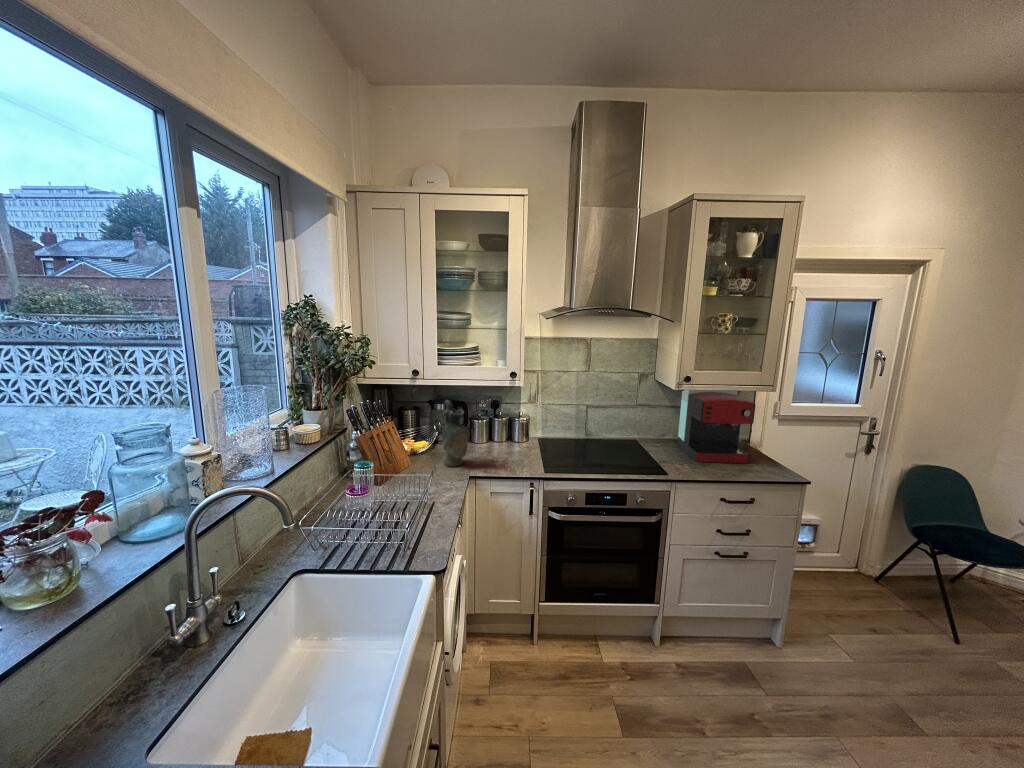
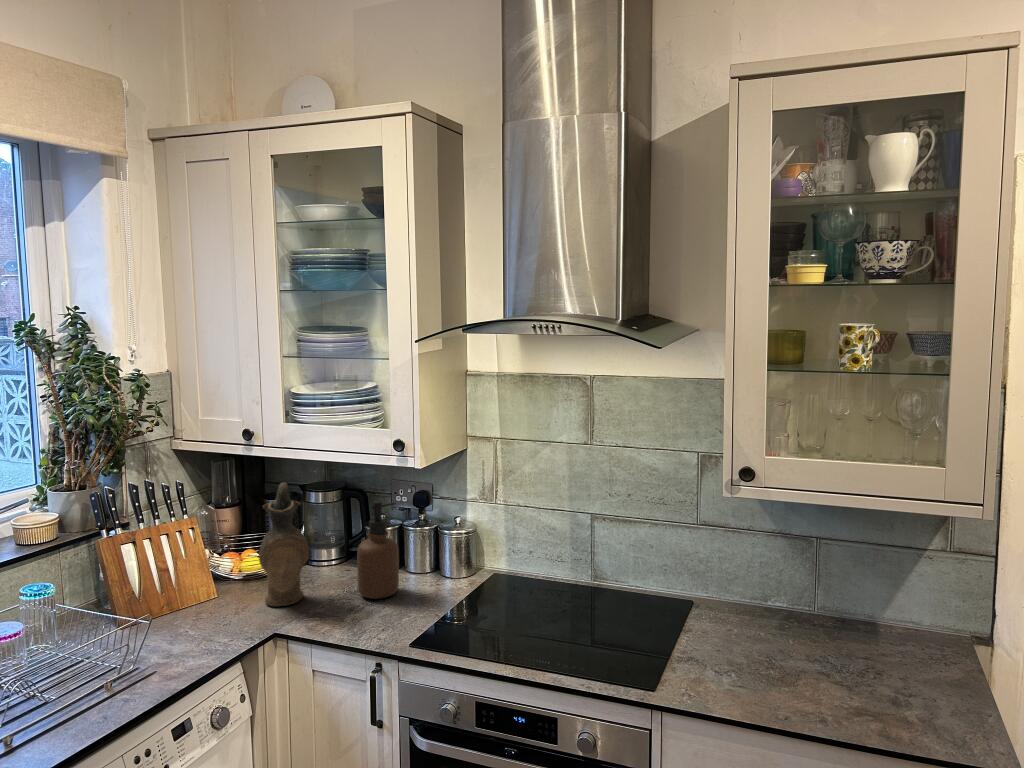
coffee maker: present [677,388,756,463] -> none [774,494,922,703]
soap dispenser: none [487,406,508,457] -> present [357,501,399,599]

